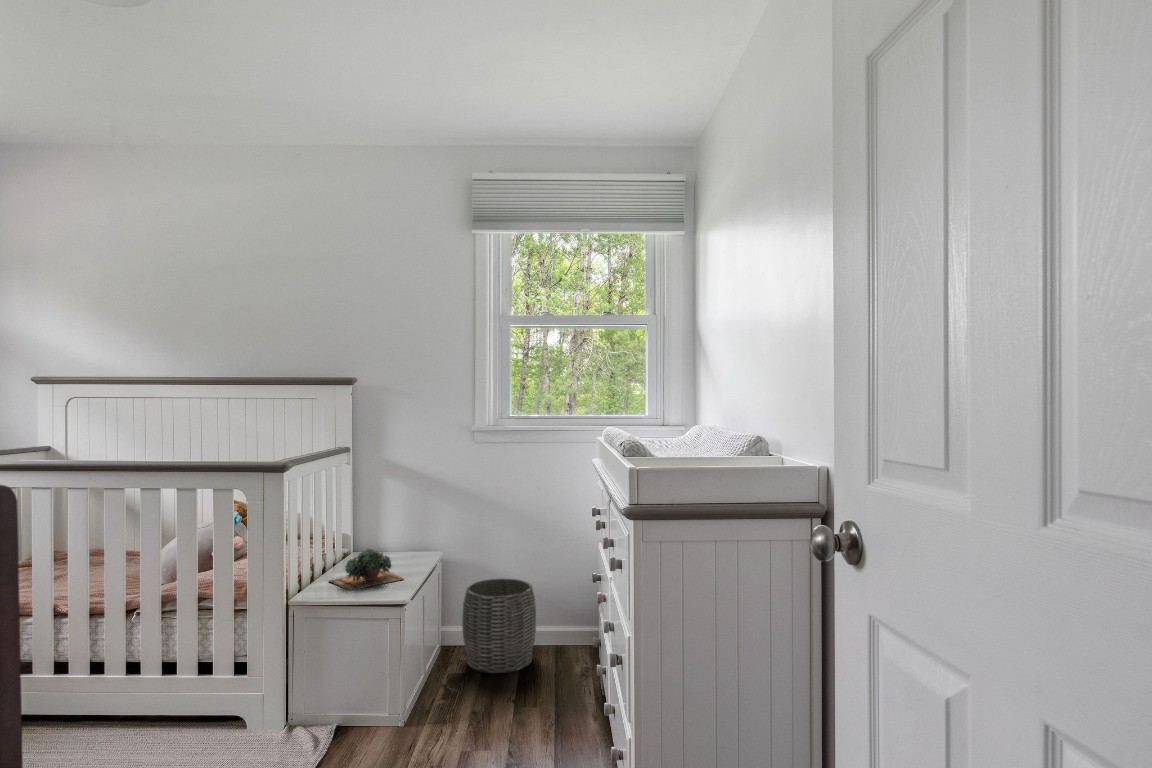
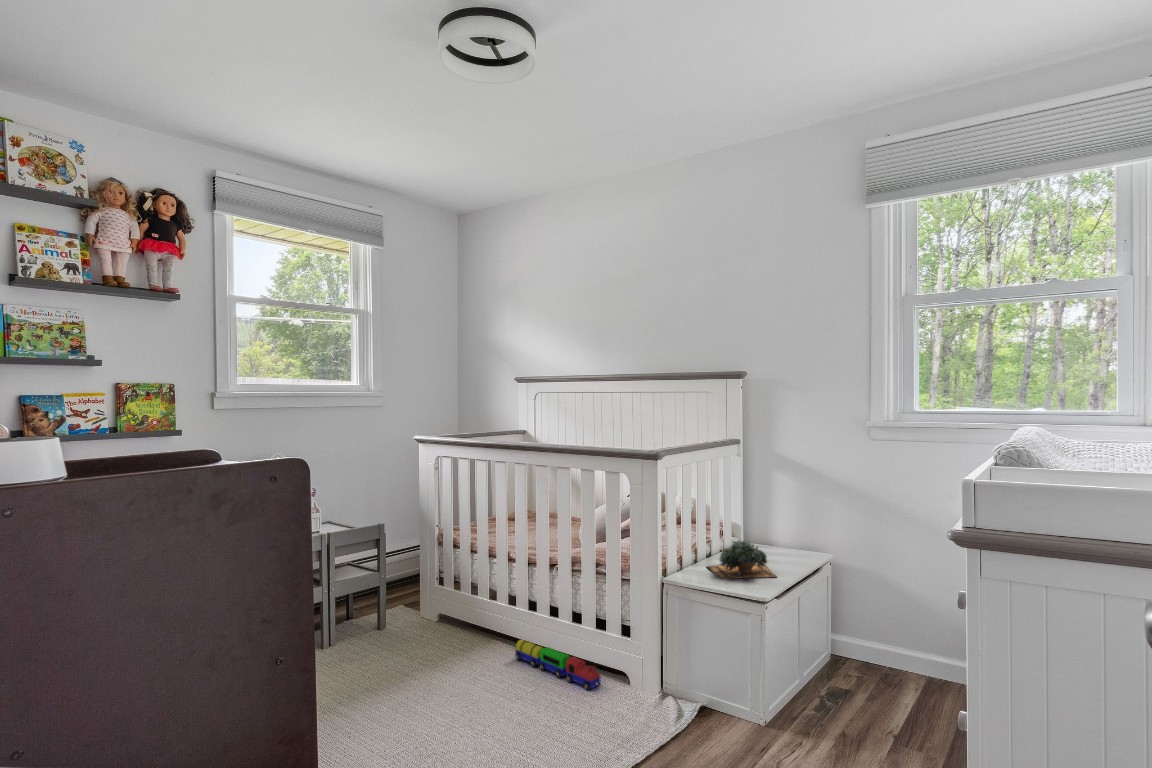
woven basket: present [462,579,536,673] -> none [850,593,941,703]
toy train: none [75,714,212,749] -> present [515,640,601,690]

